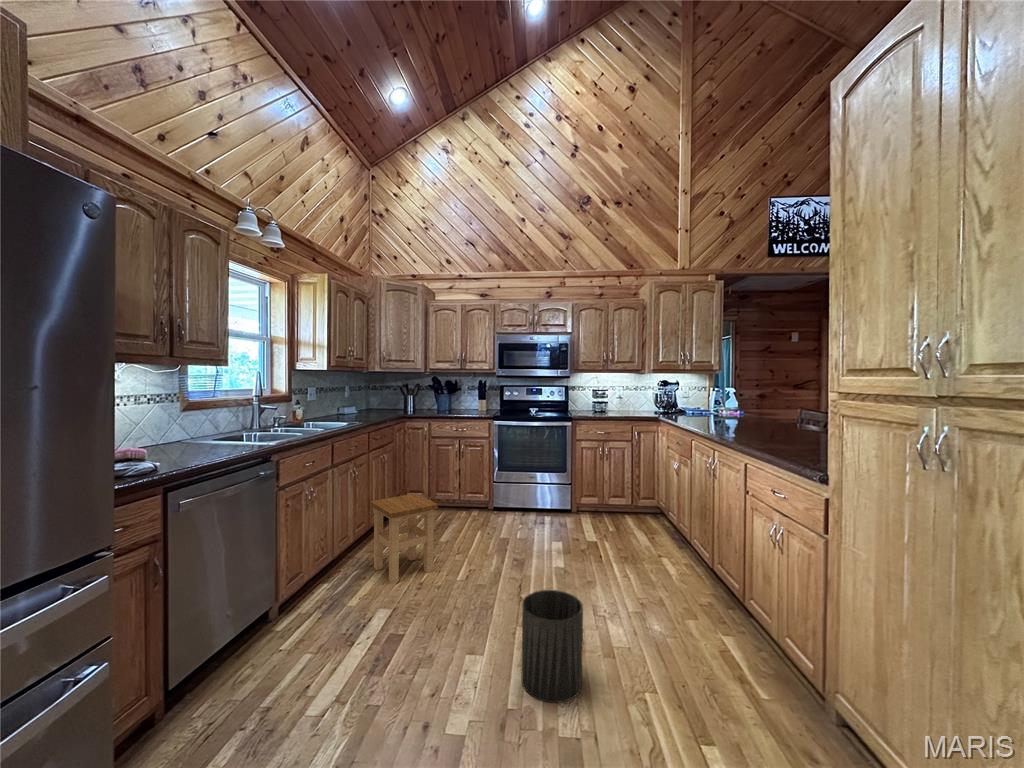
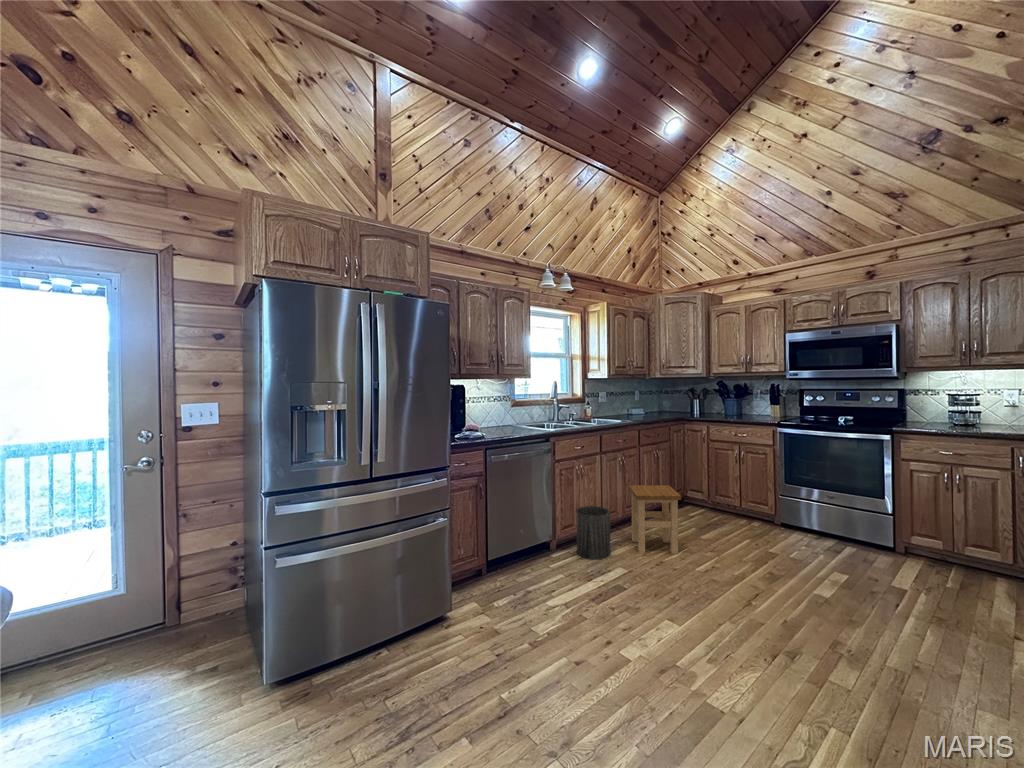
trash can: present [522,590,583,703] -> present [576,506,611,560]

